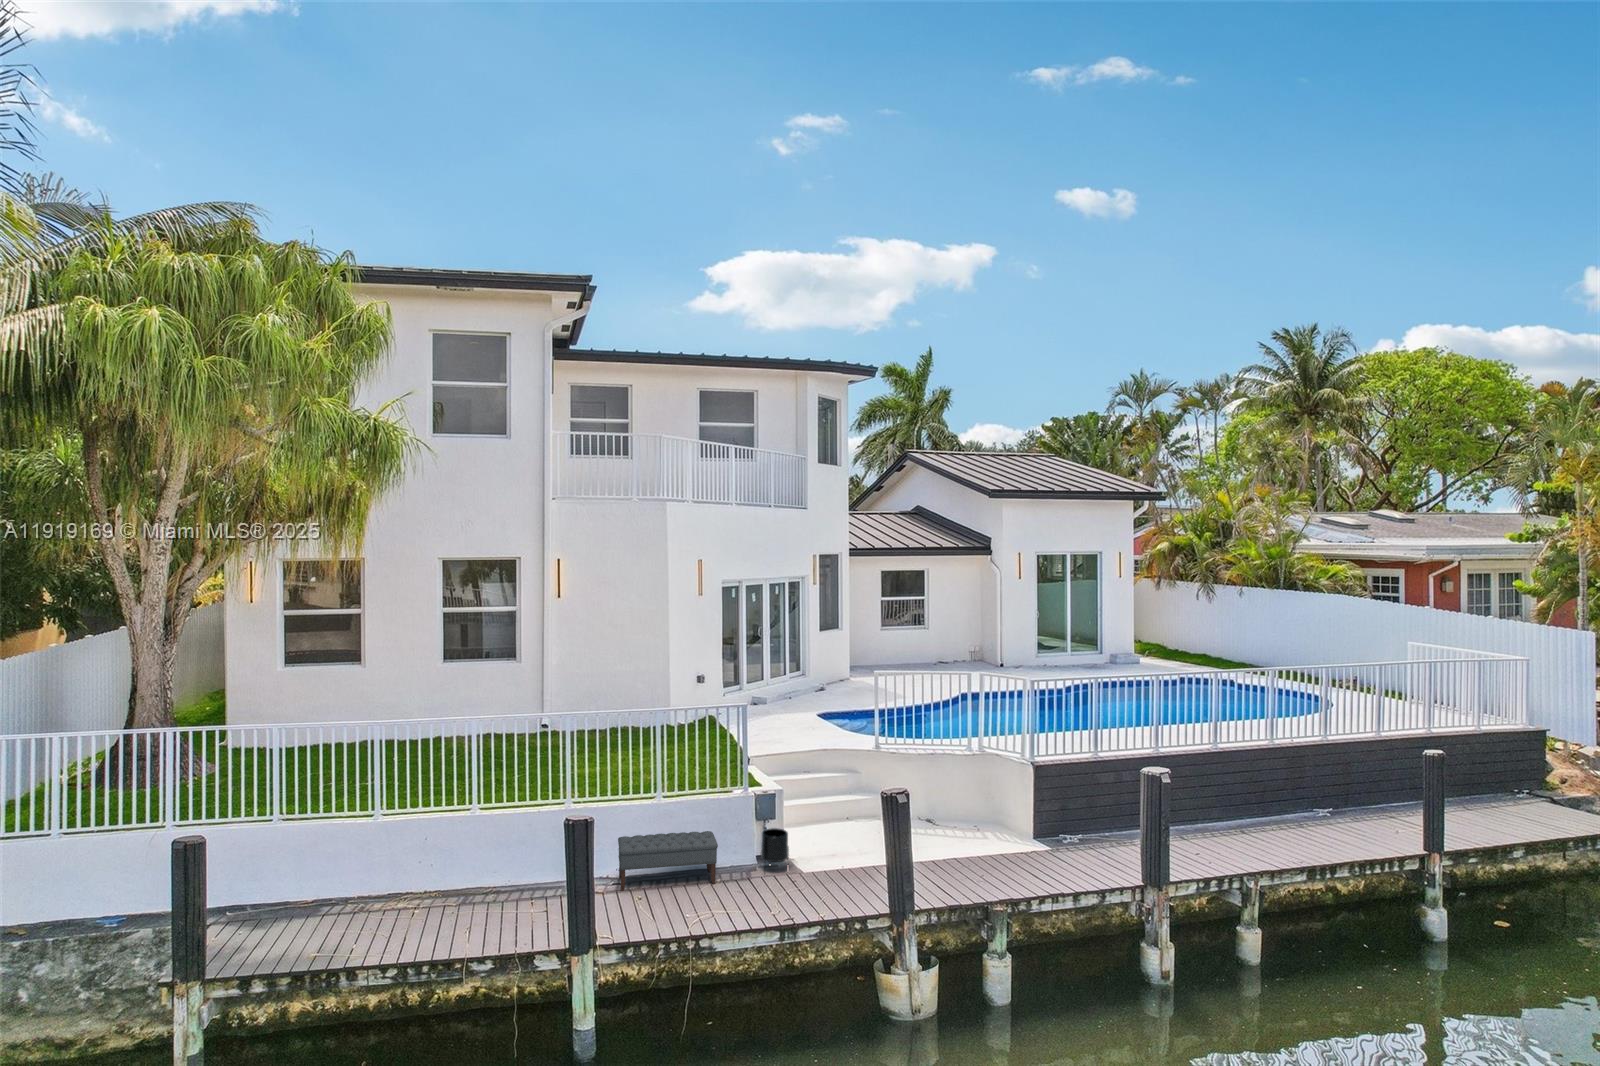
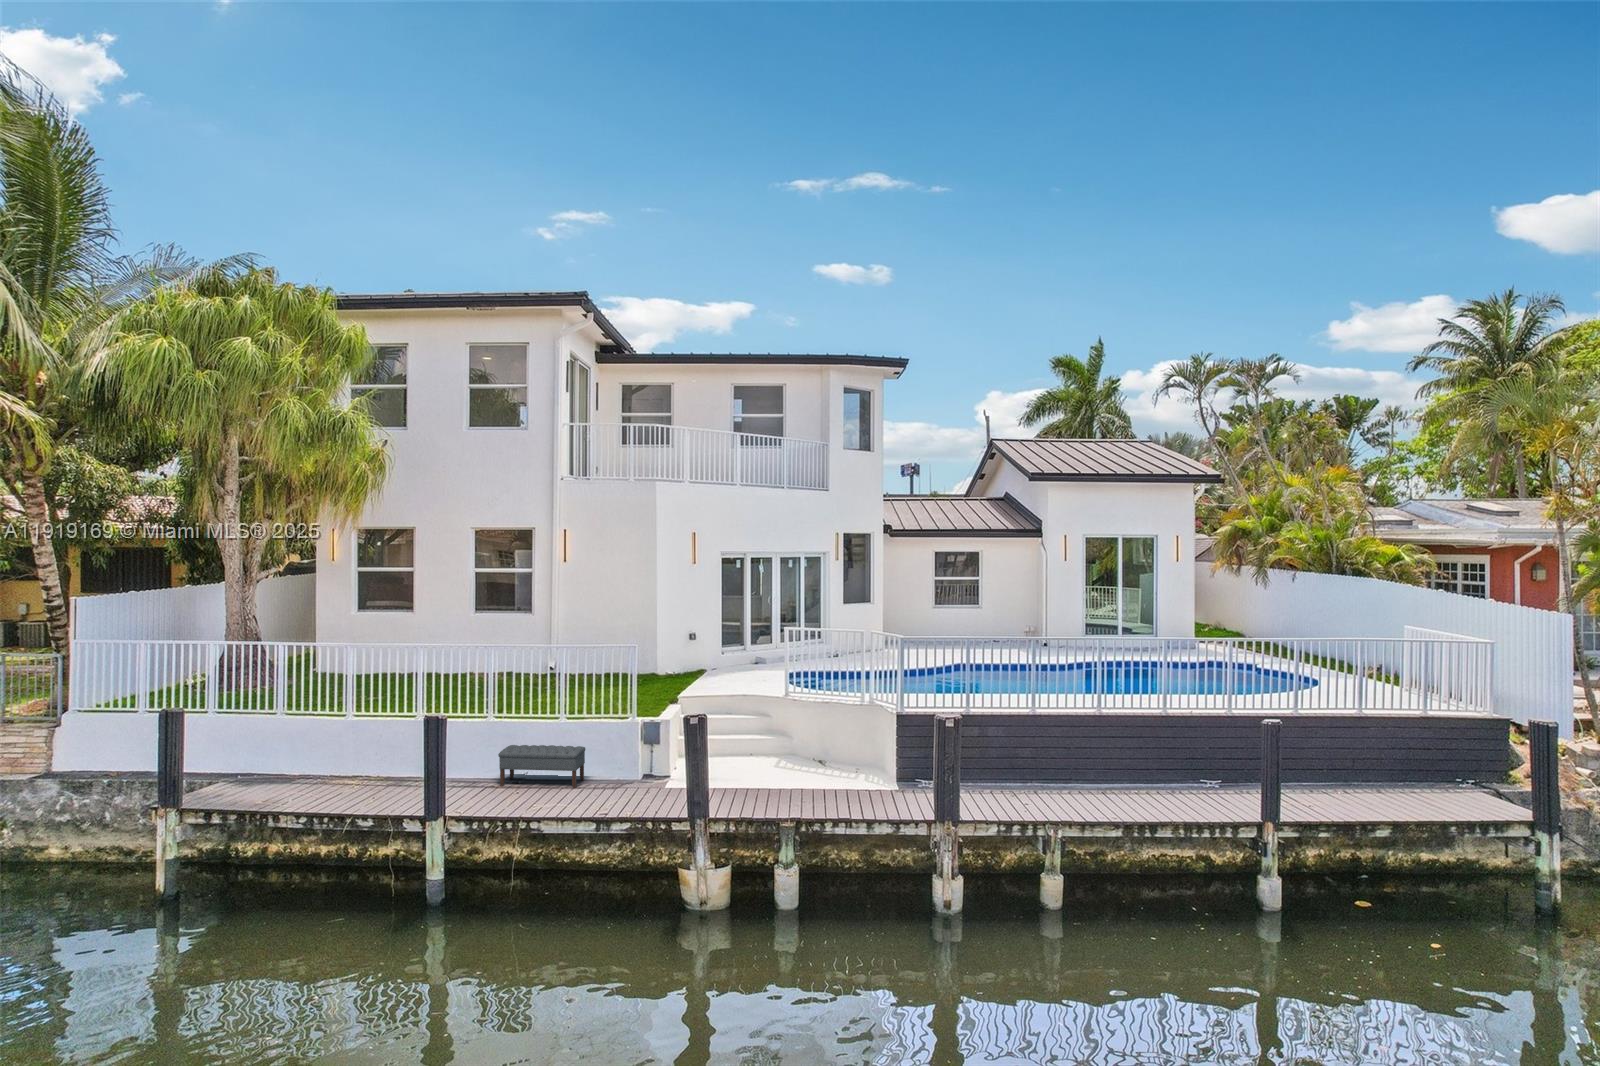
planter: present [761,828,789,862] -> none [622,749,645,786]

